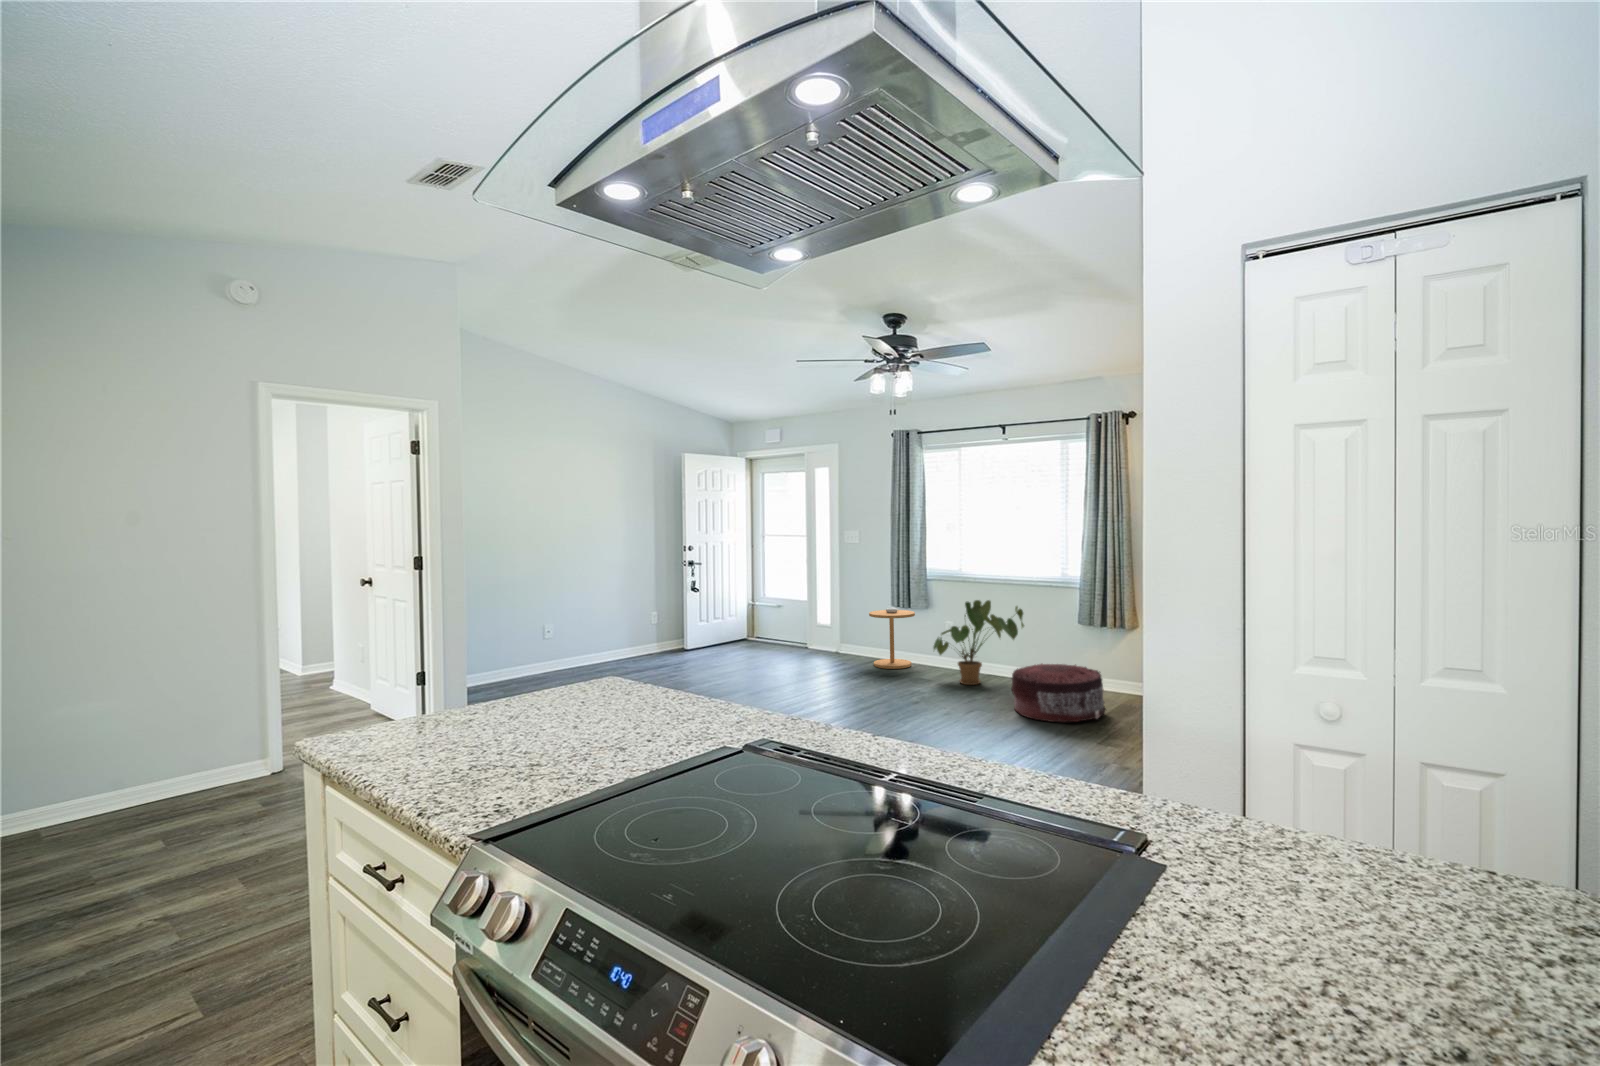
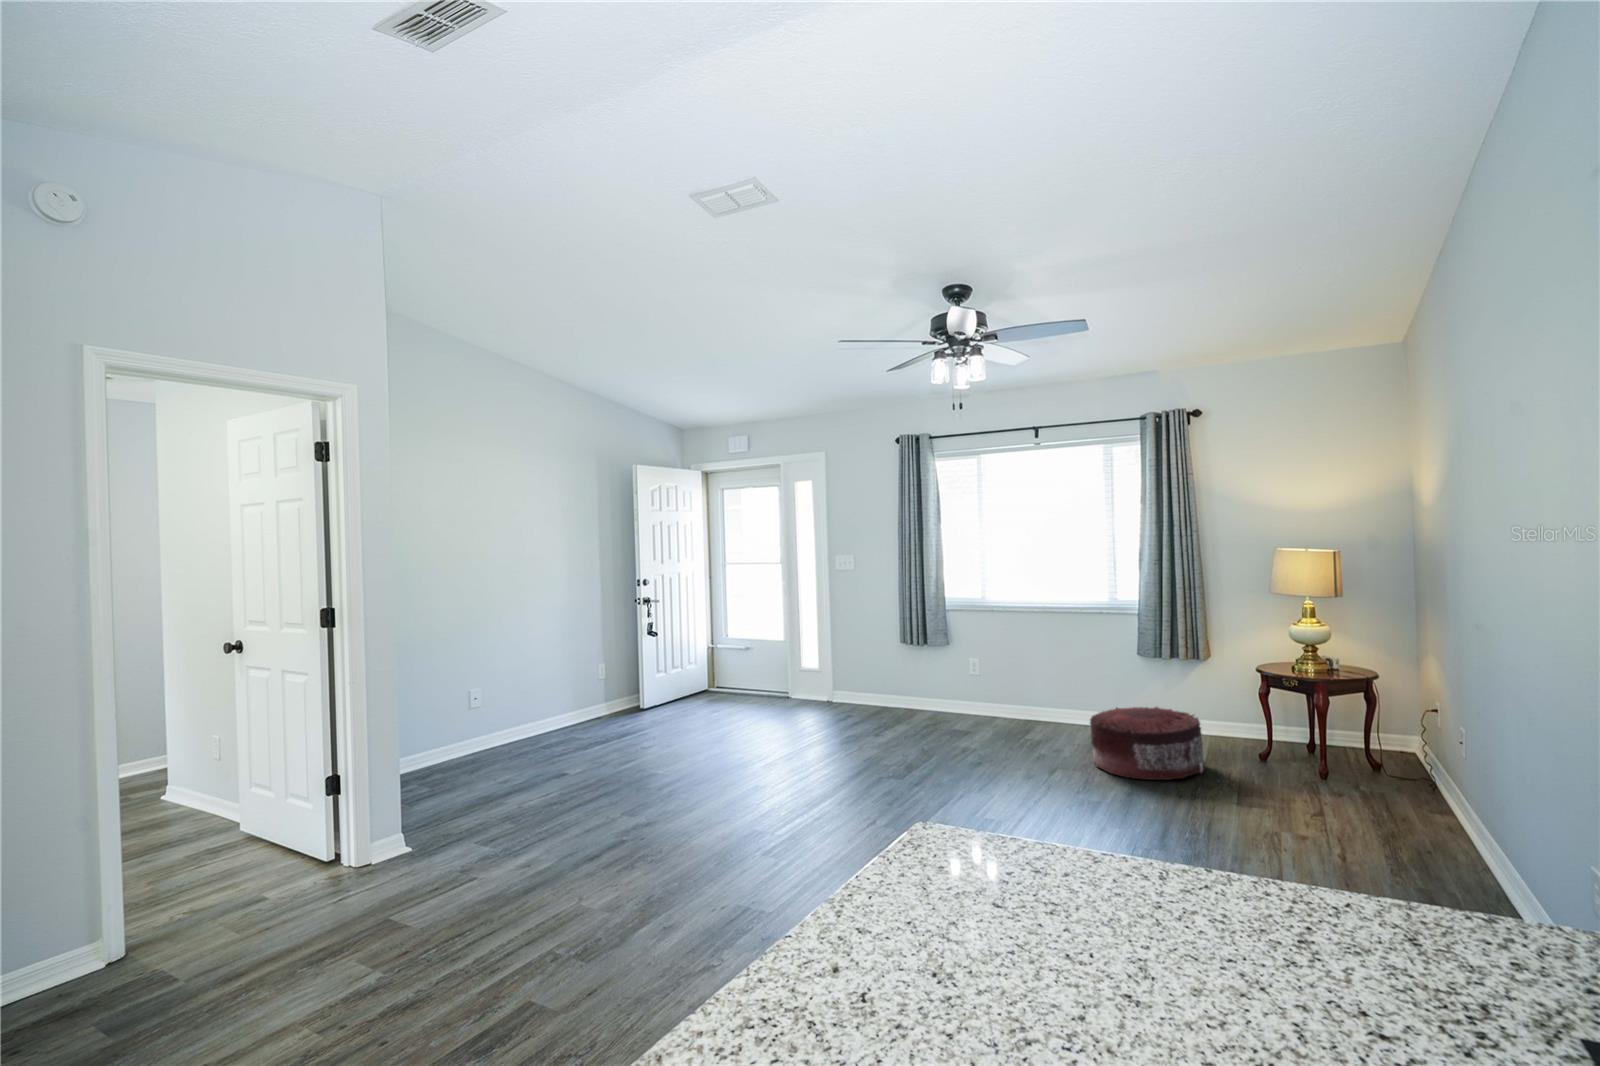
house plant: present [933,600,1024,685] -> none [972,633,1075,737]
side table: present [869,608,915,669] -> none [879,646,934,721]

